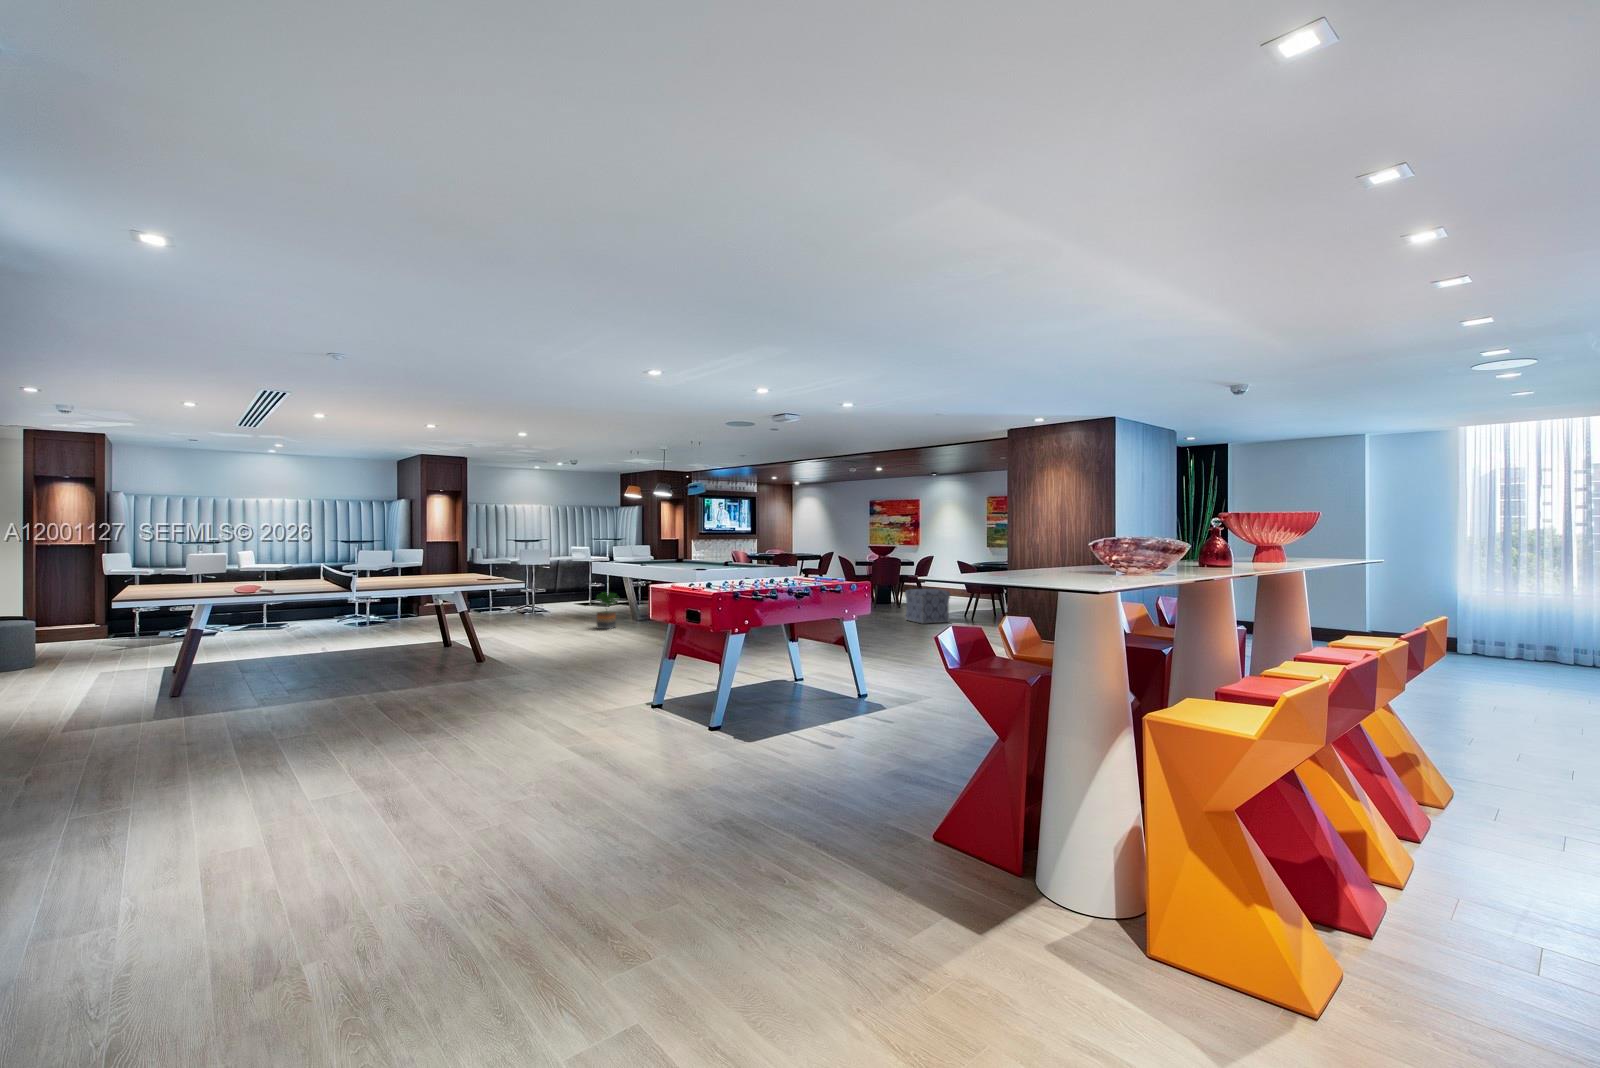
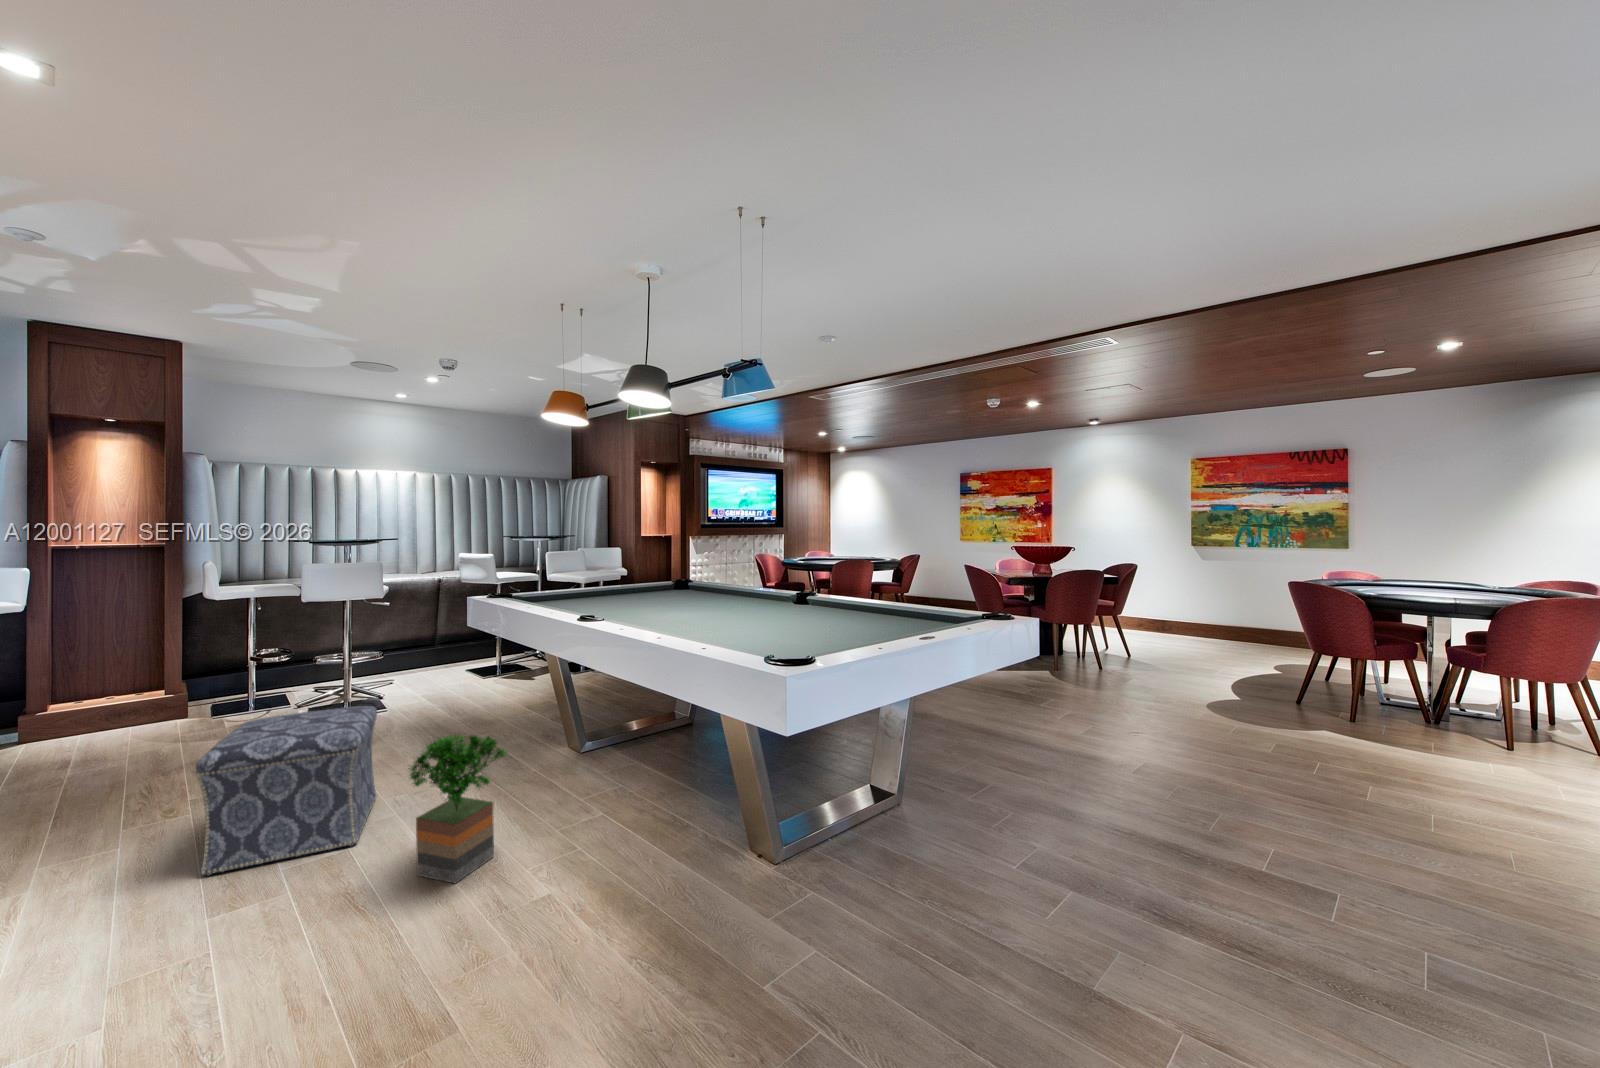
ottoman: present [905,589,950,624] -> present [196,706,377,876]

